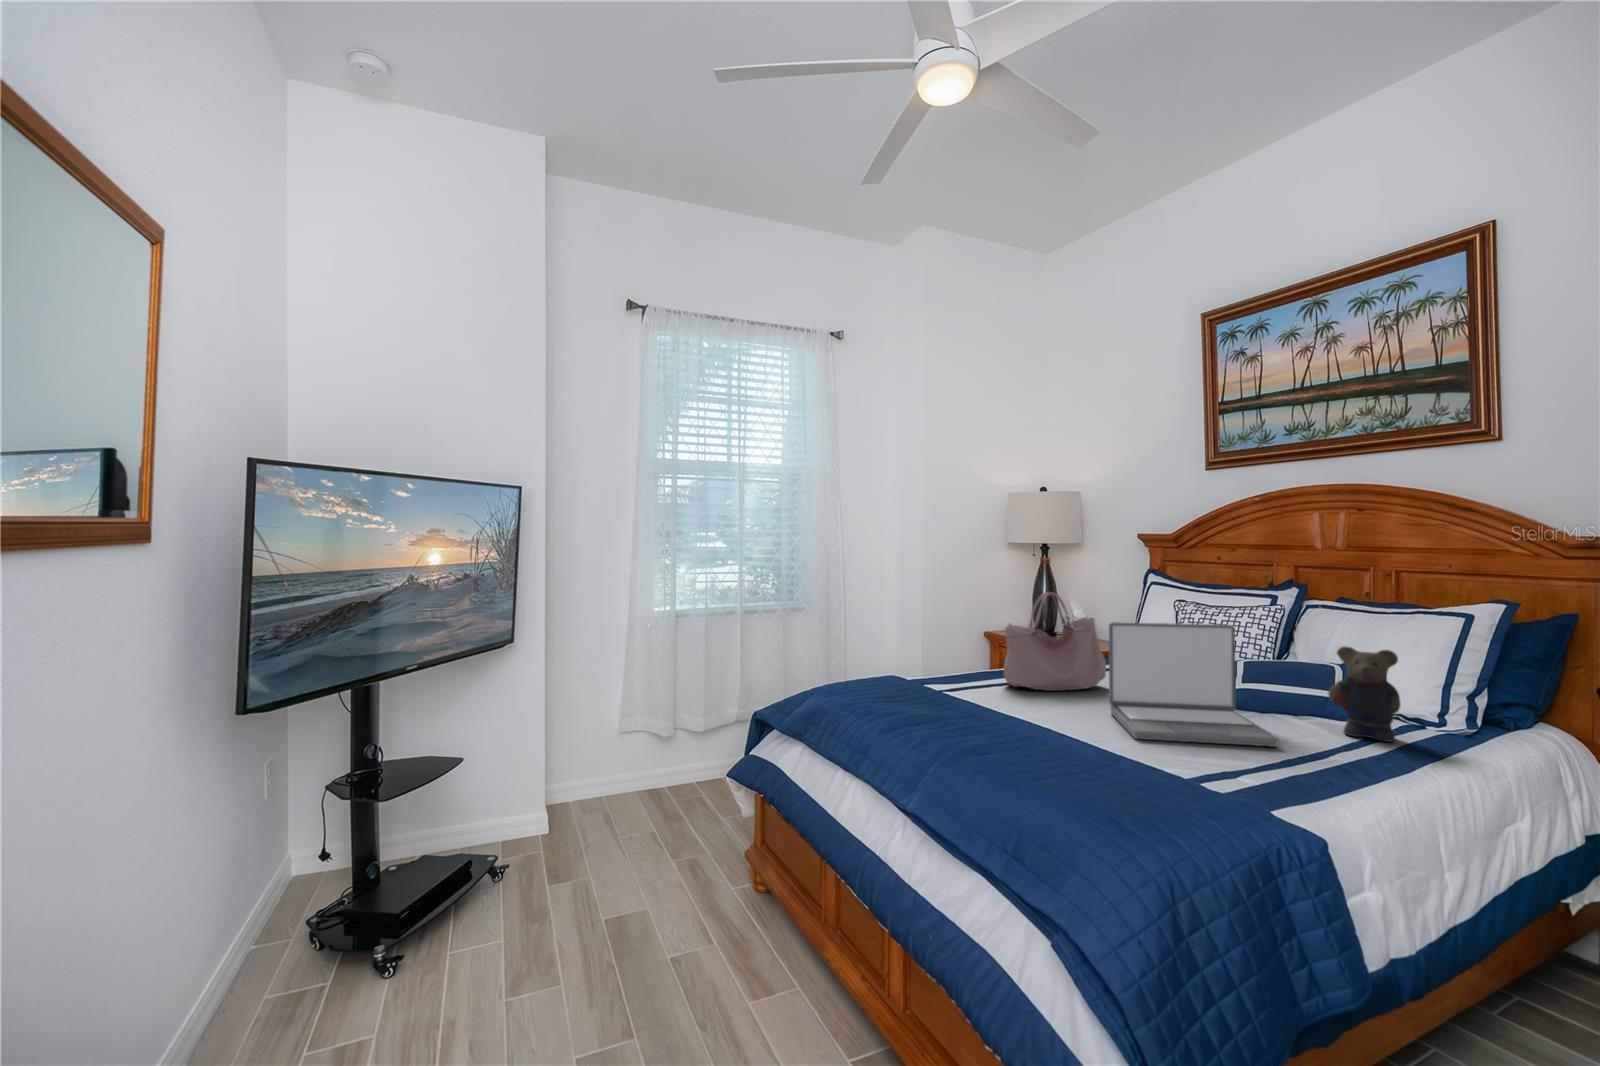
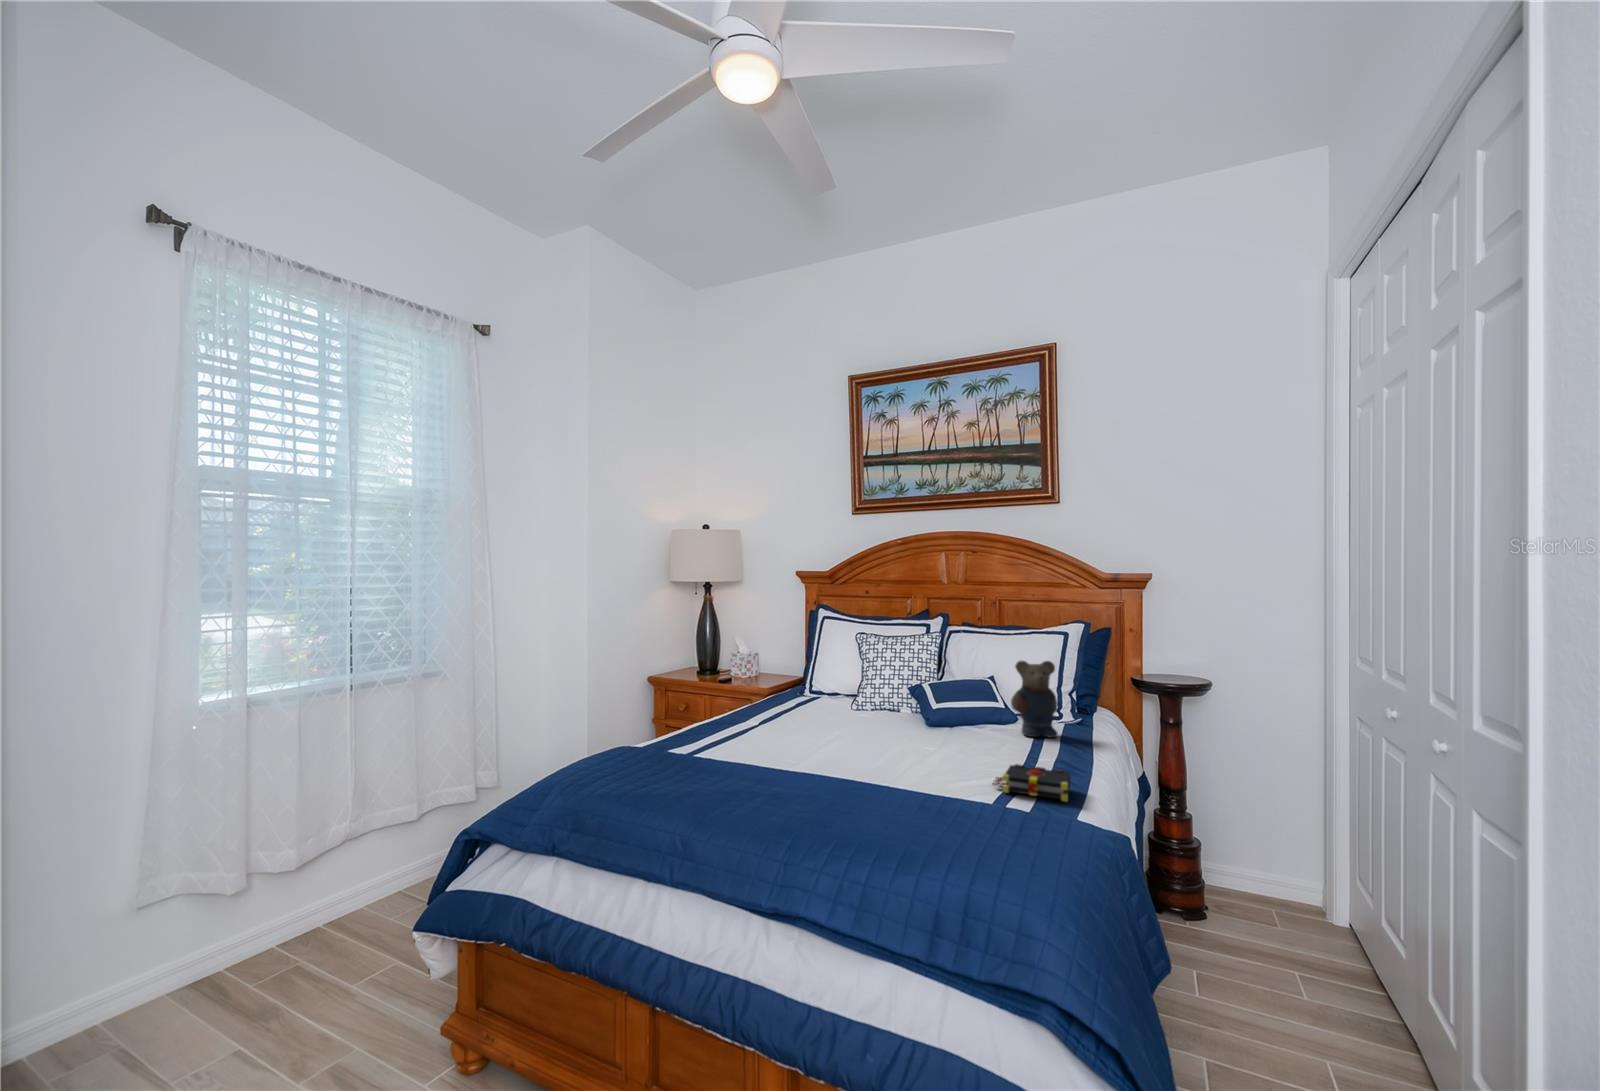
handbag: present [1003,593,1106,691] -> none [731,626,823,735]
laptop: present [1109,622,1279,746] -> none [856,648,1010,770]
book: none [1202,750,1303,795] -> present [993,764,1070,801]

